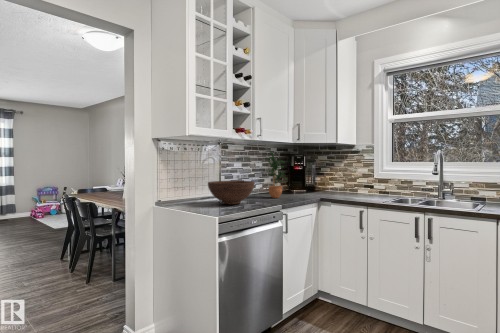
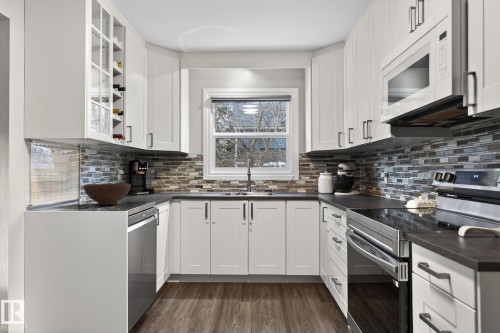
potted plant: present [267,152,286,198] -> none [121,157,144,199]

